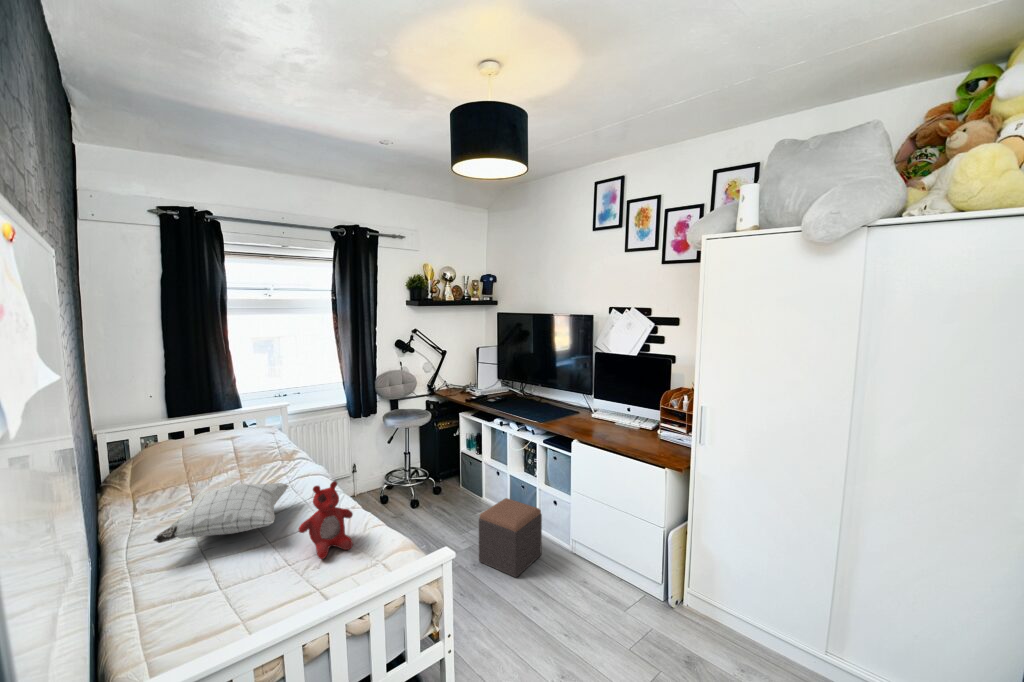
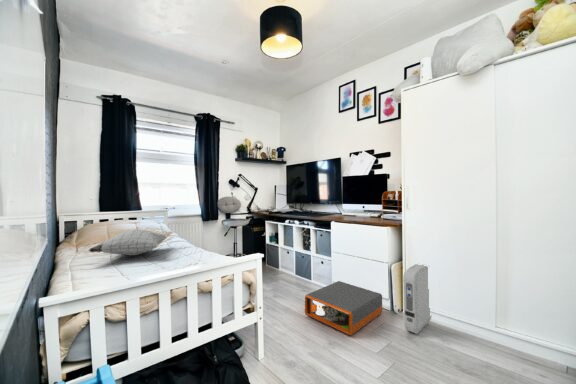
stuffed bear: present [299,481,353,559] -> none [172,222,204,263]
footstool: present [479,498,542,577] -> none [277,260,315,302]
air purifier: none [683,532,732,654] -> present [403,264,432,334]
storage box: none [523,542,651,657] -> present [305,281,382,335]

